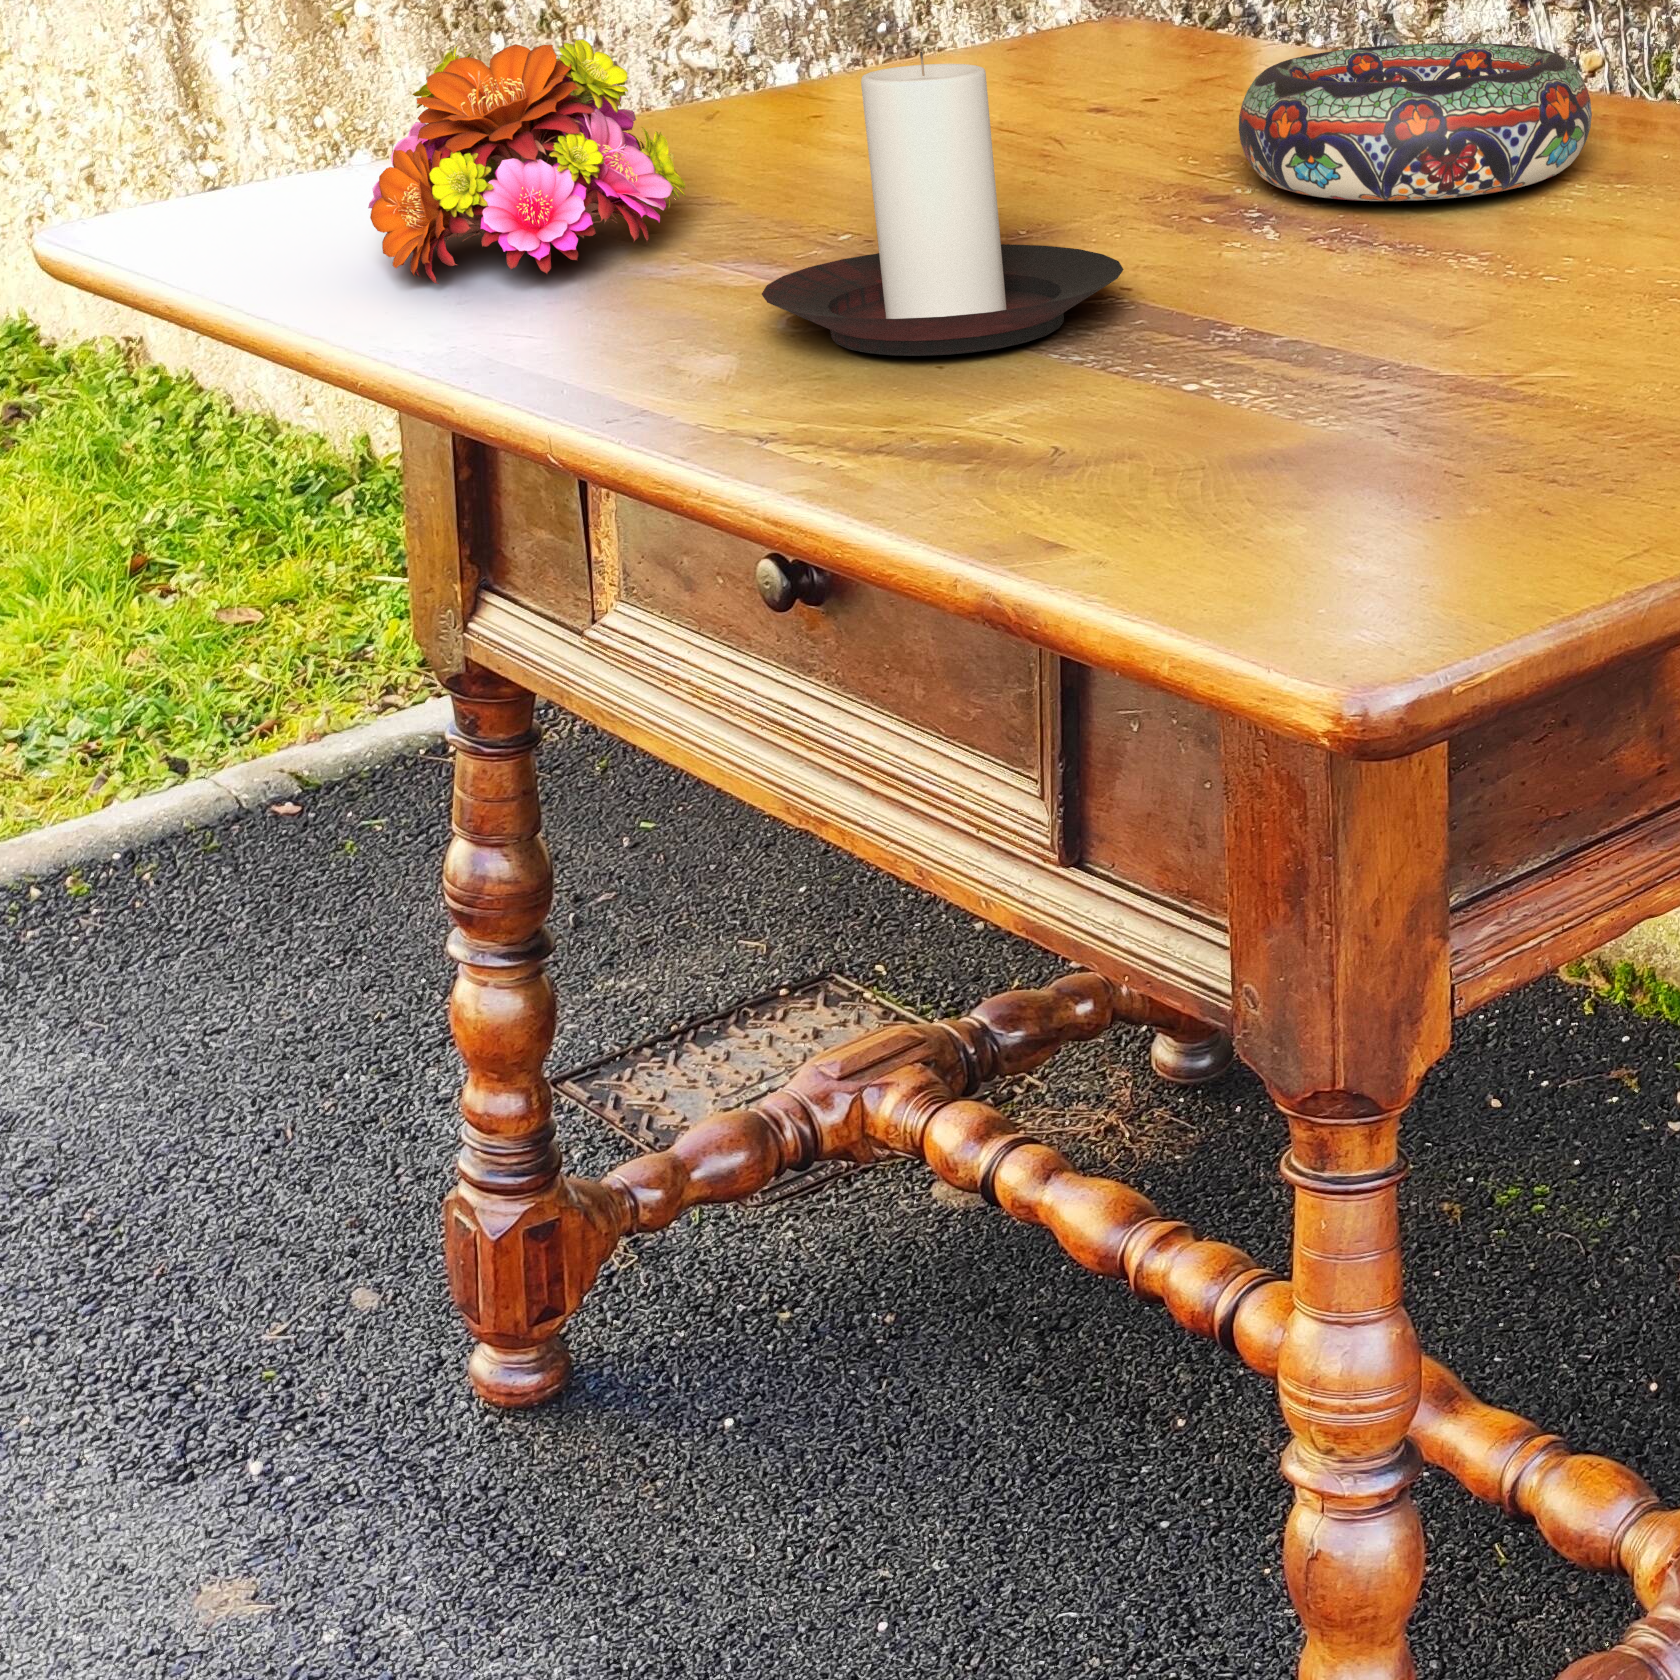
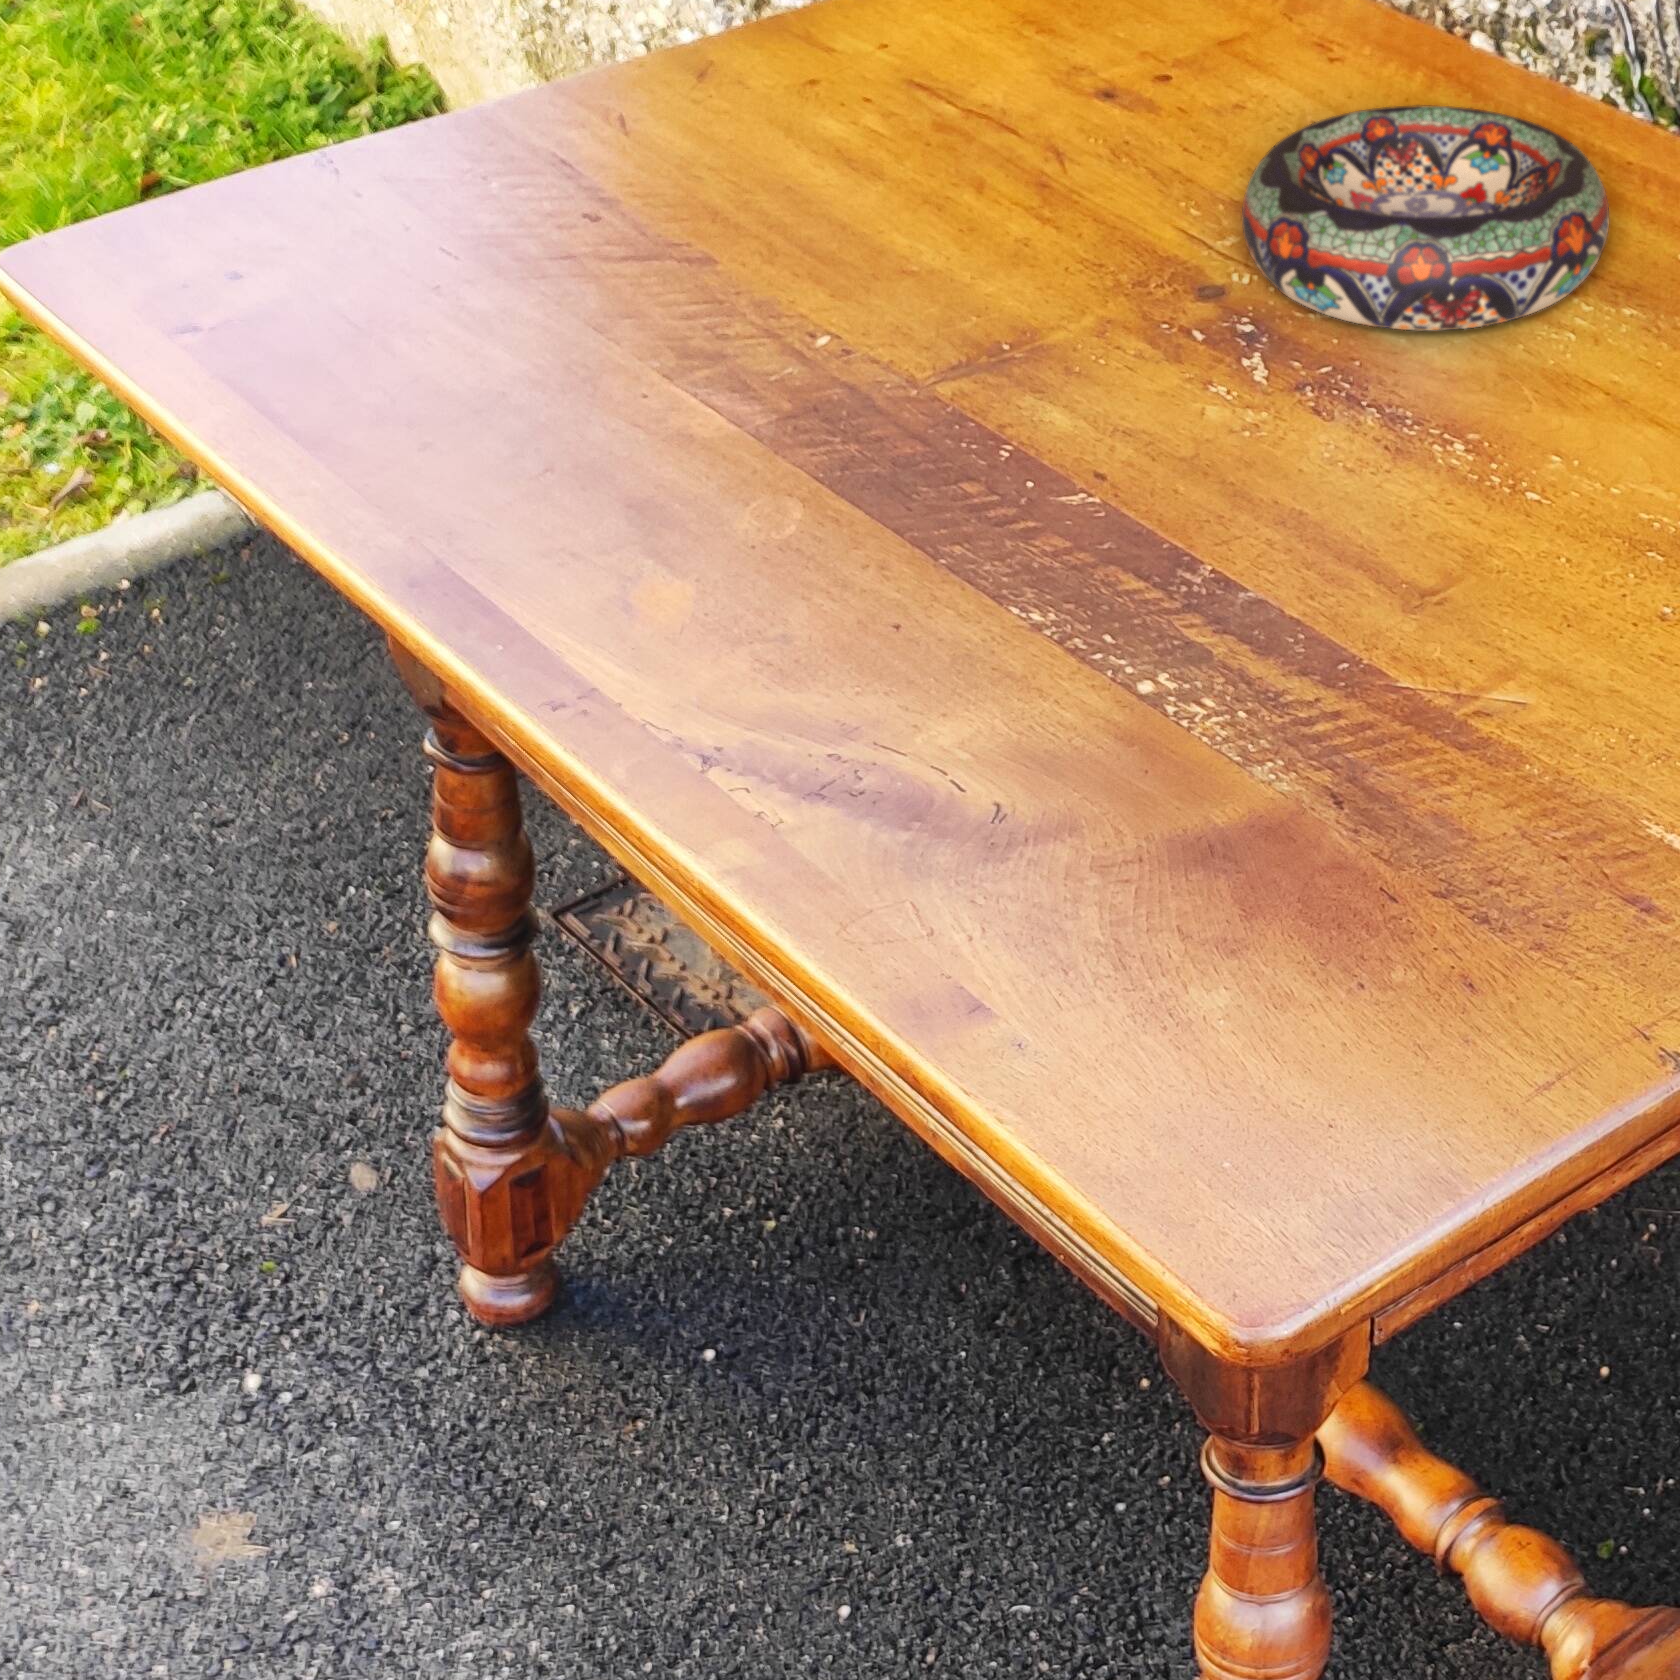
flower bouquet: present [368,39,685,283] -> none [334,118,664,391]
candle holder: present [762,52,1123,356] -> none [729,260,1102,579]

